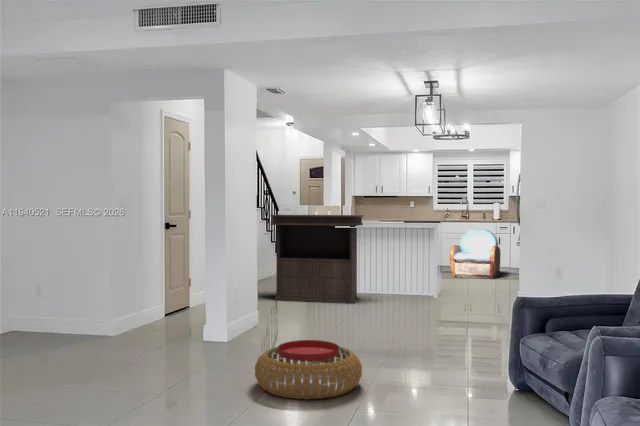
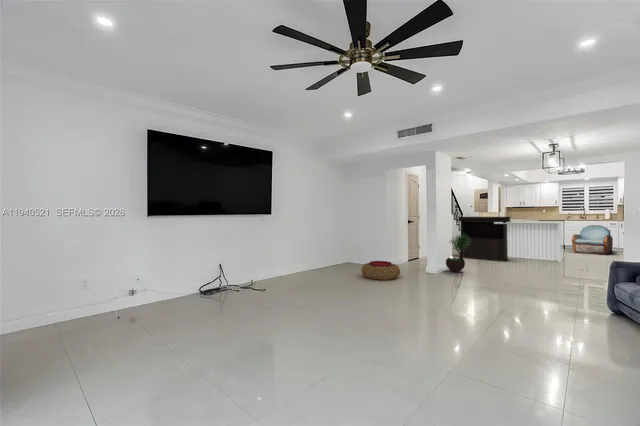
potted tree: none [243,248,293,335] -> present [446,235,470,272]
pouf: present [255,340,362,399] -> present [362,261,400,280]

